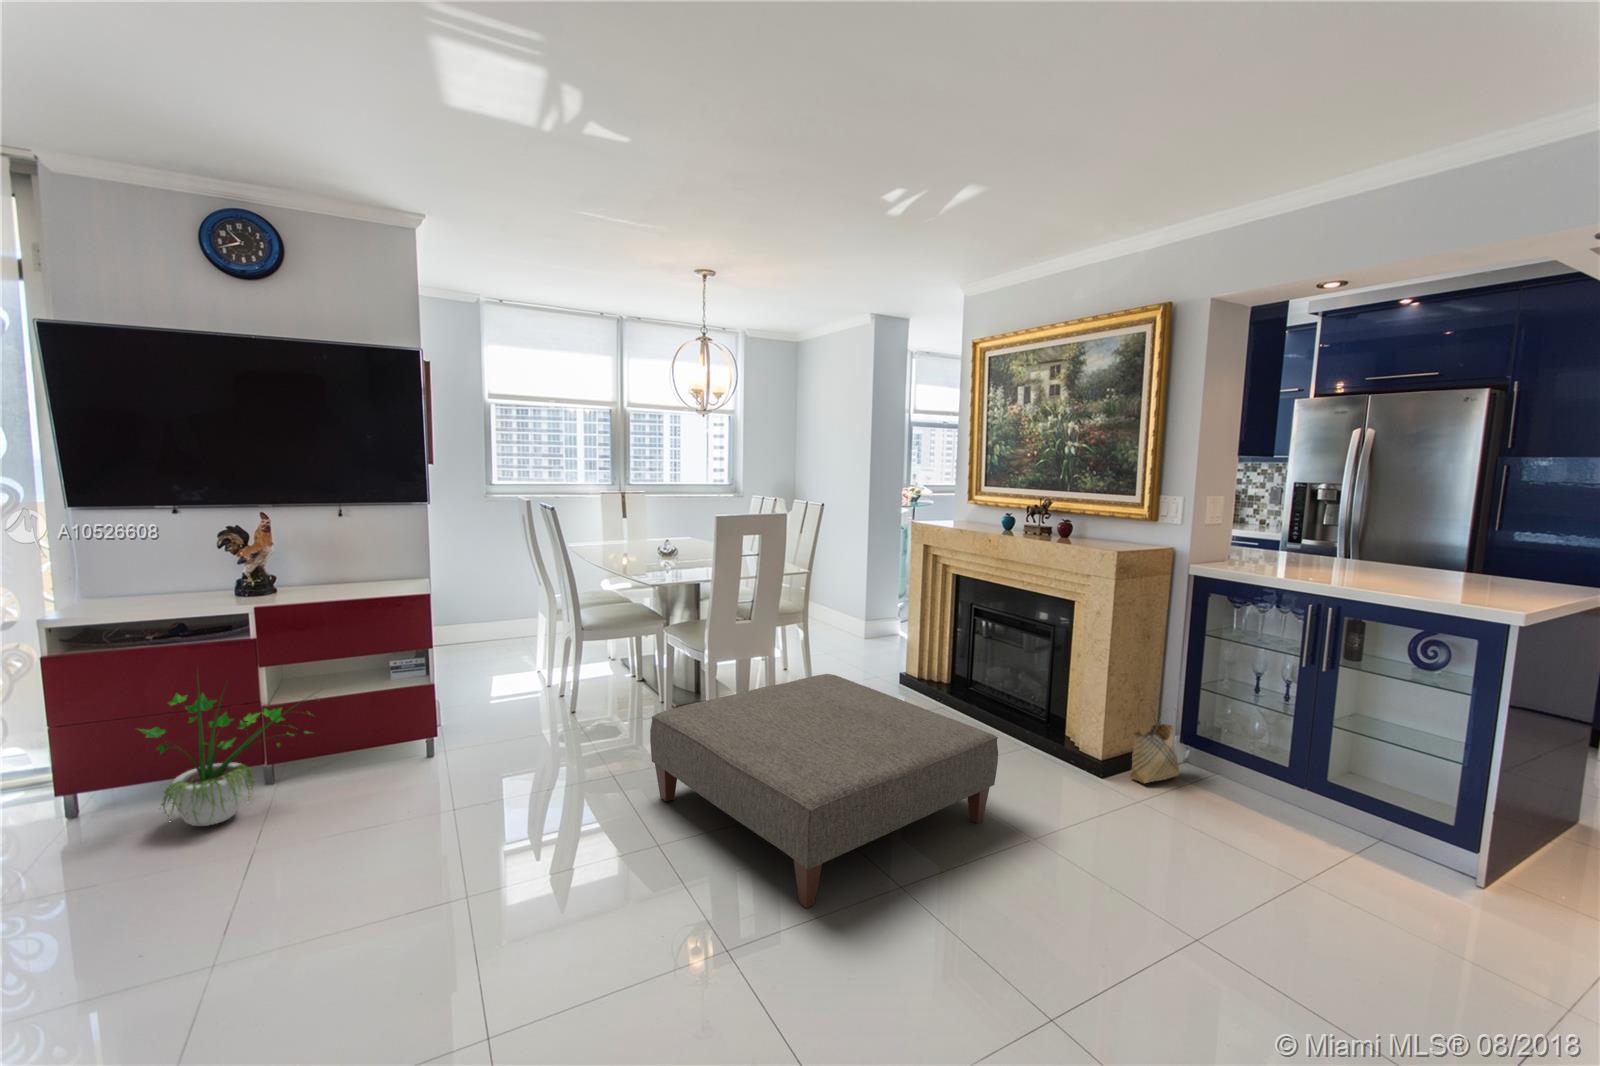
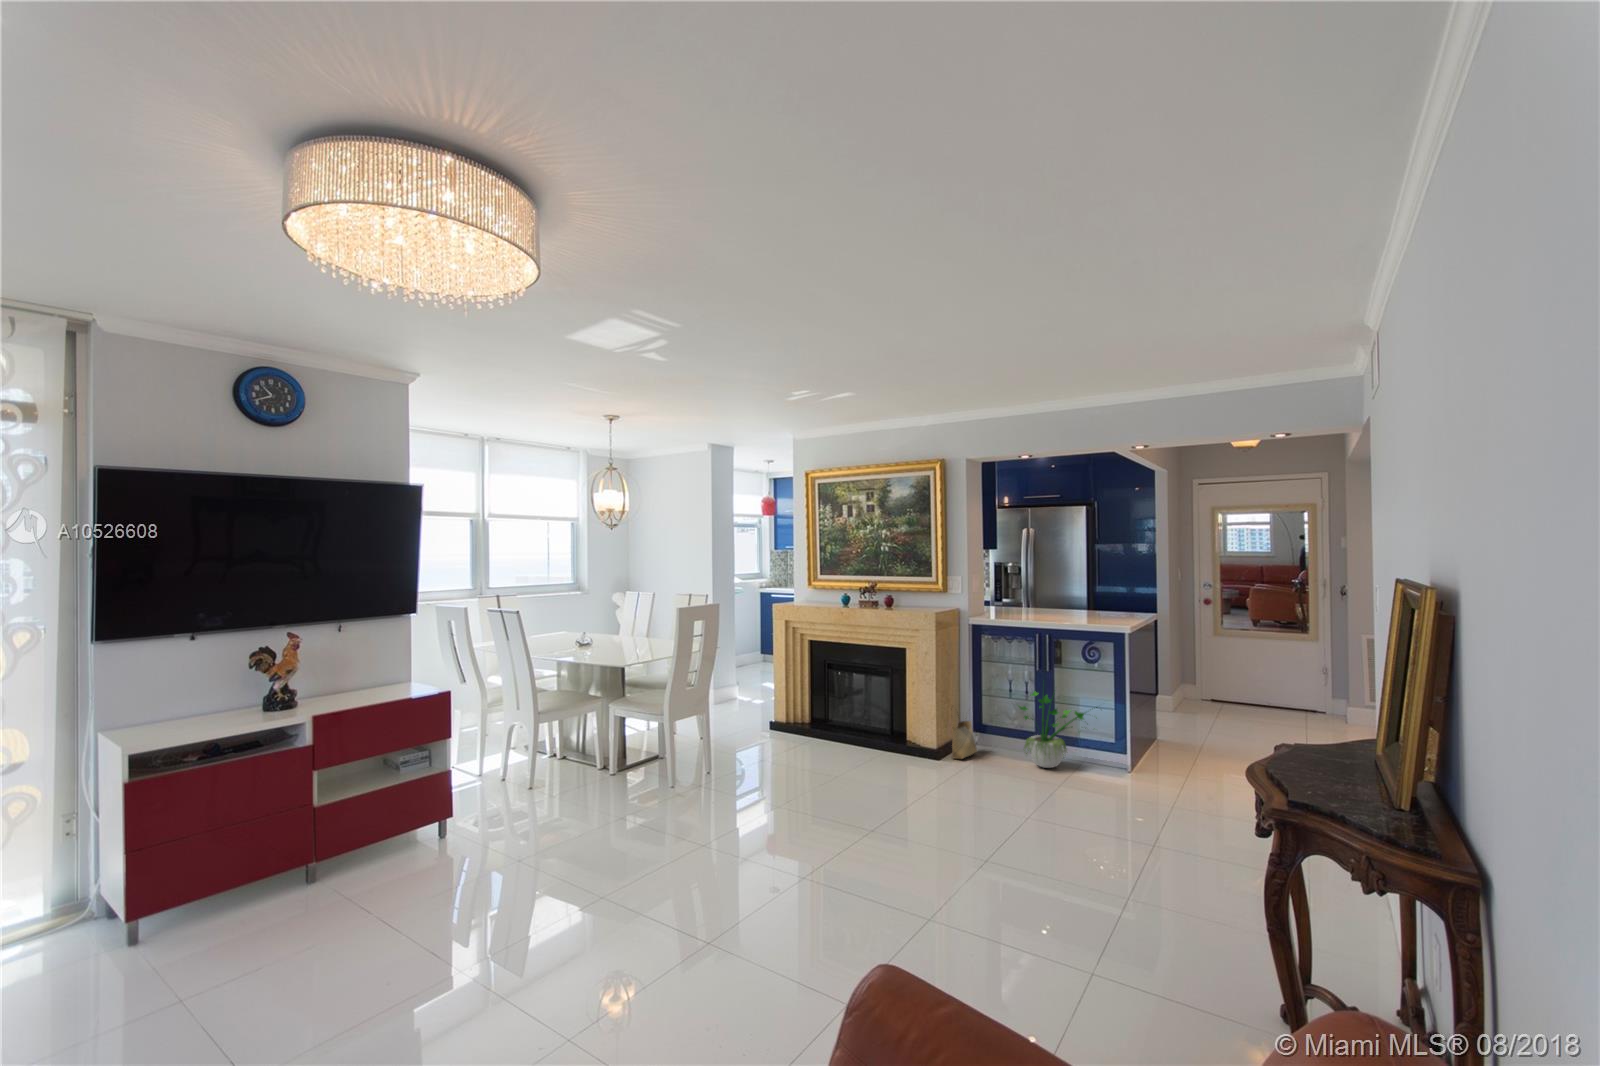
ottoman: present [650,674,998,908] -> none [663,719,895,853]
potted plant: present [138,682,310,826] -> present [1019,692,1097,768]

